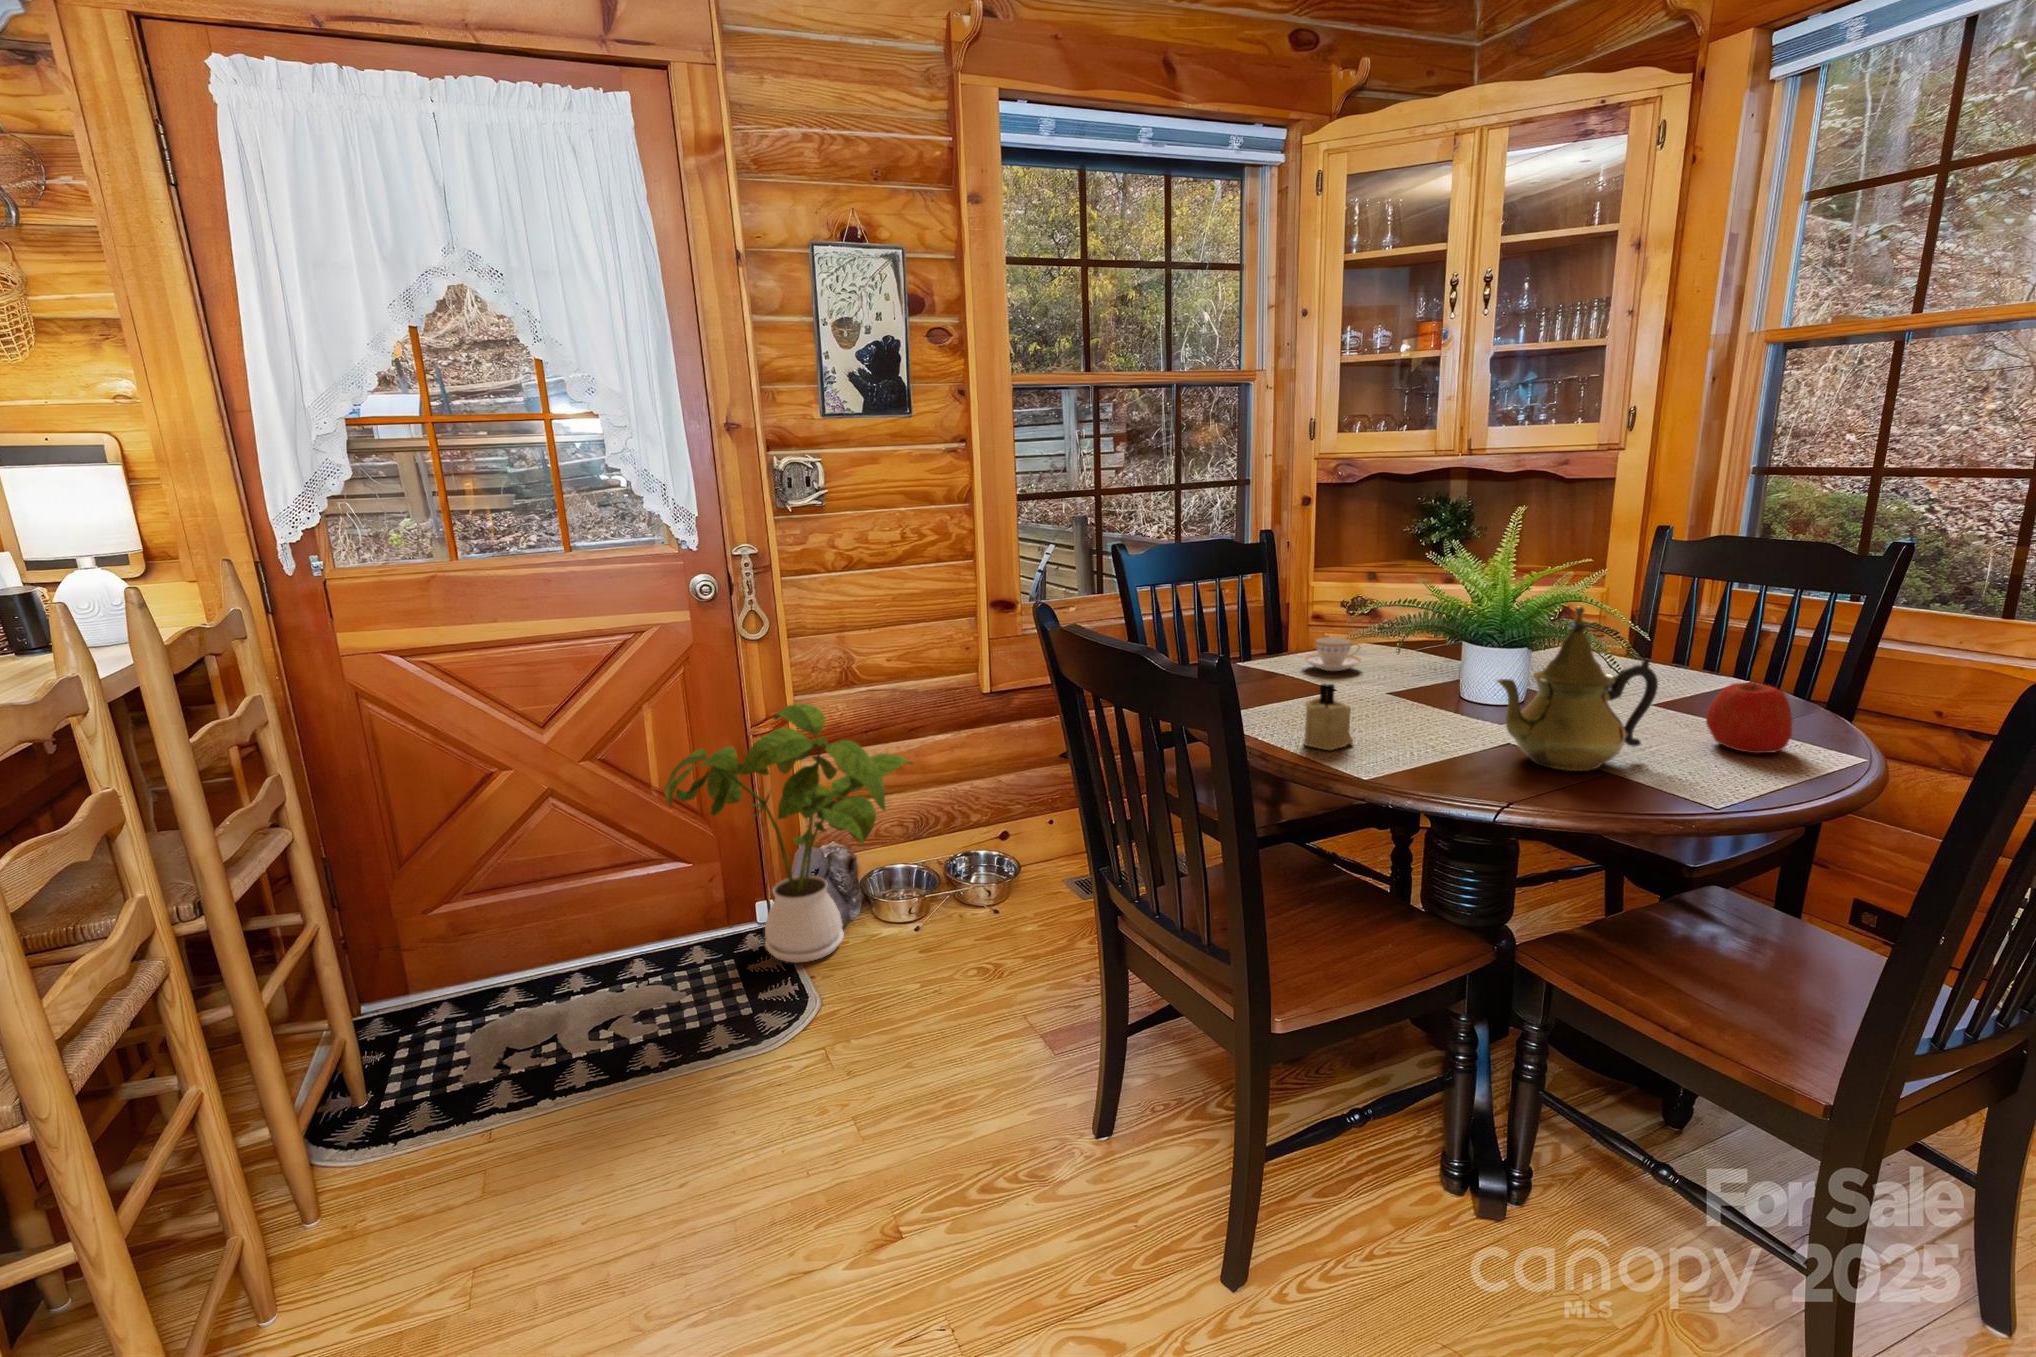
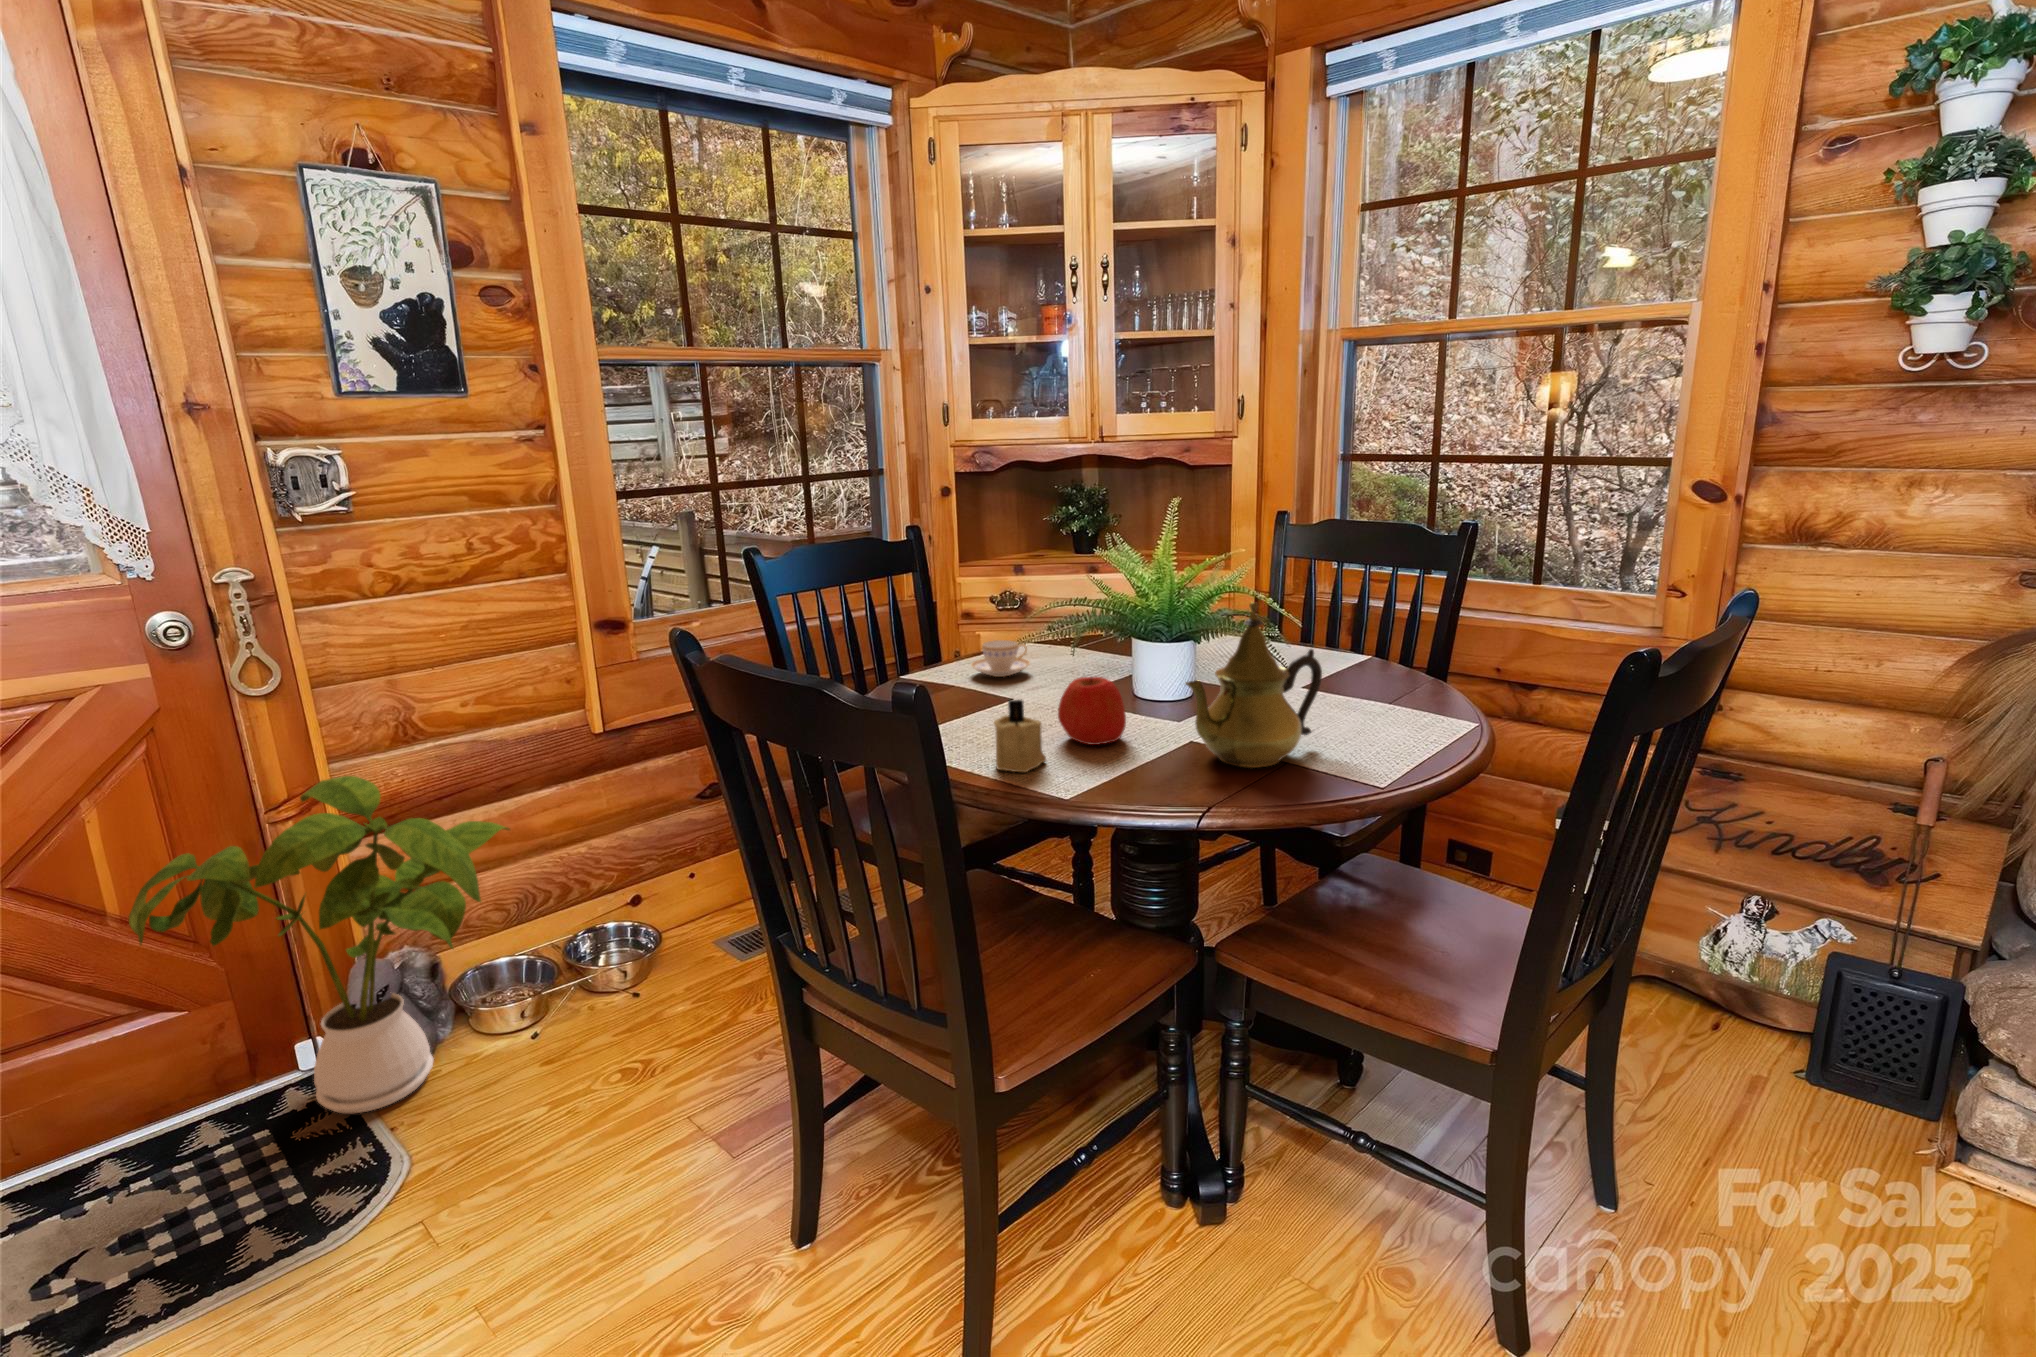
apple: present [1706,683,1792,753] -> present [1058,677,1126,745]

